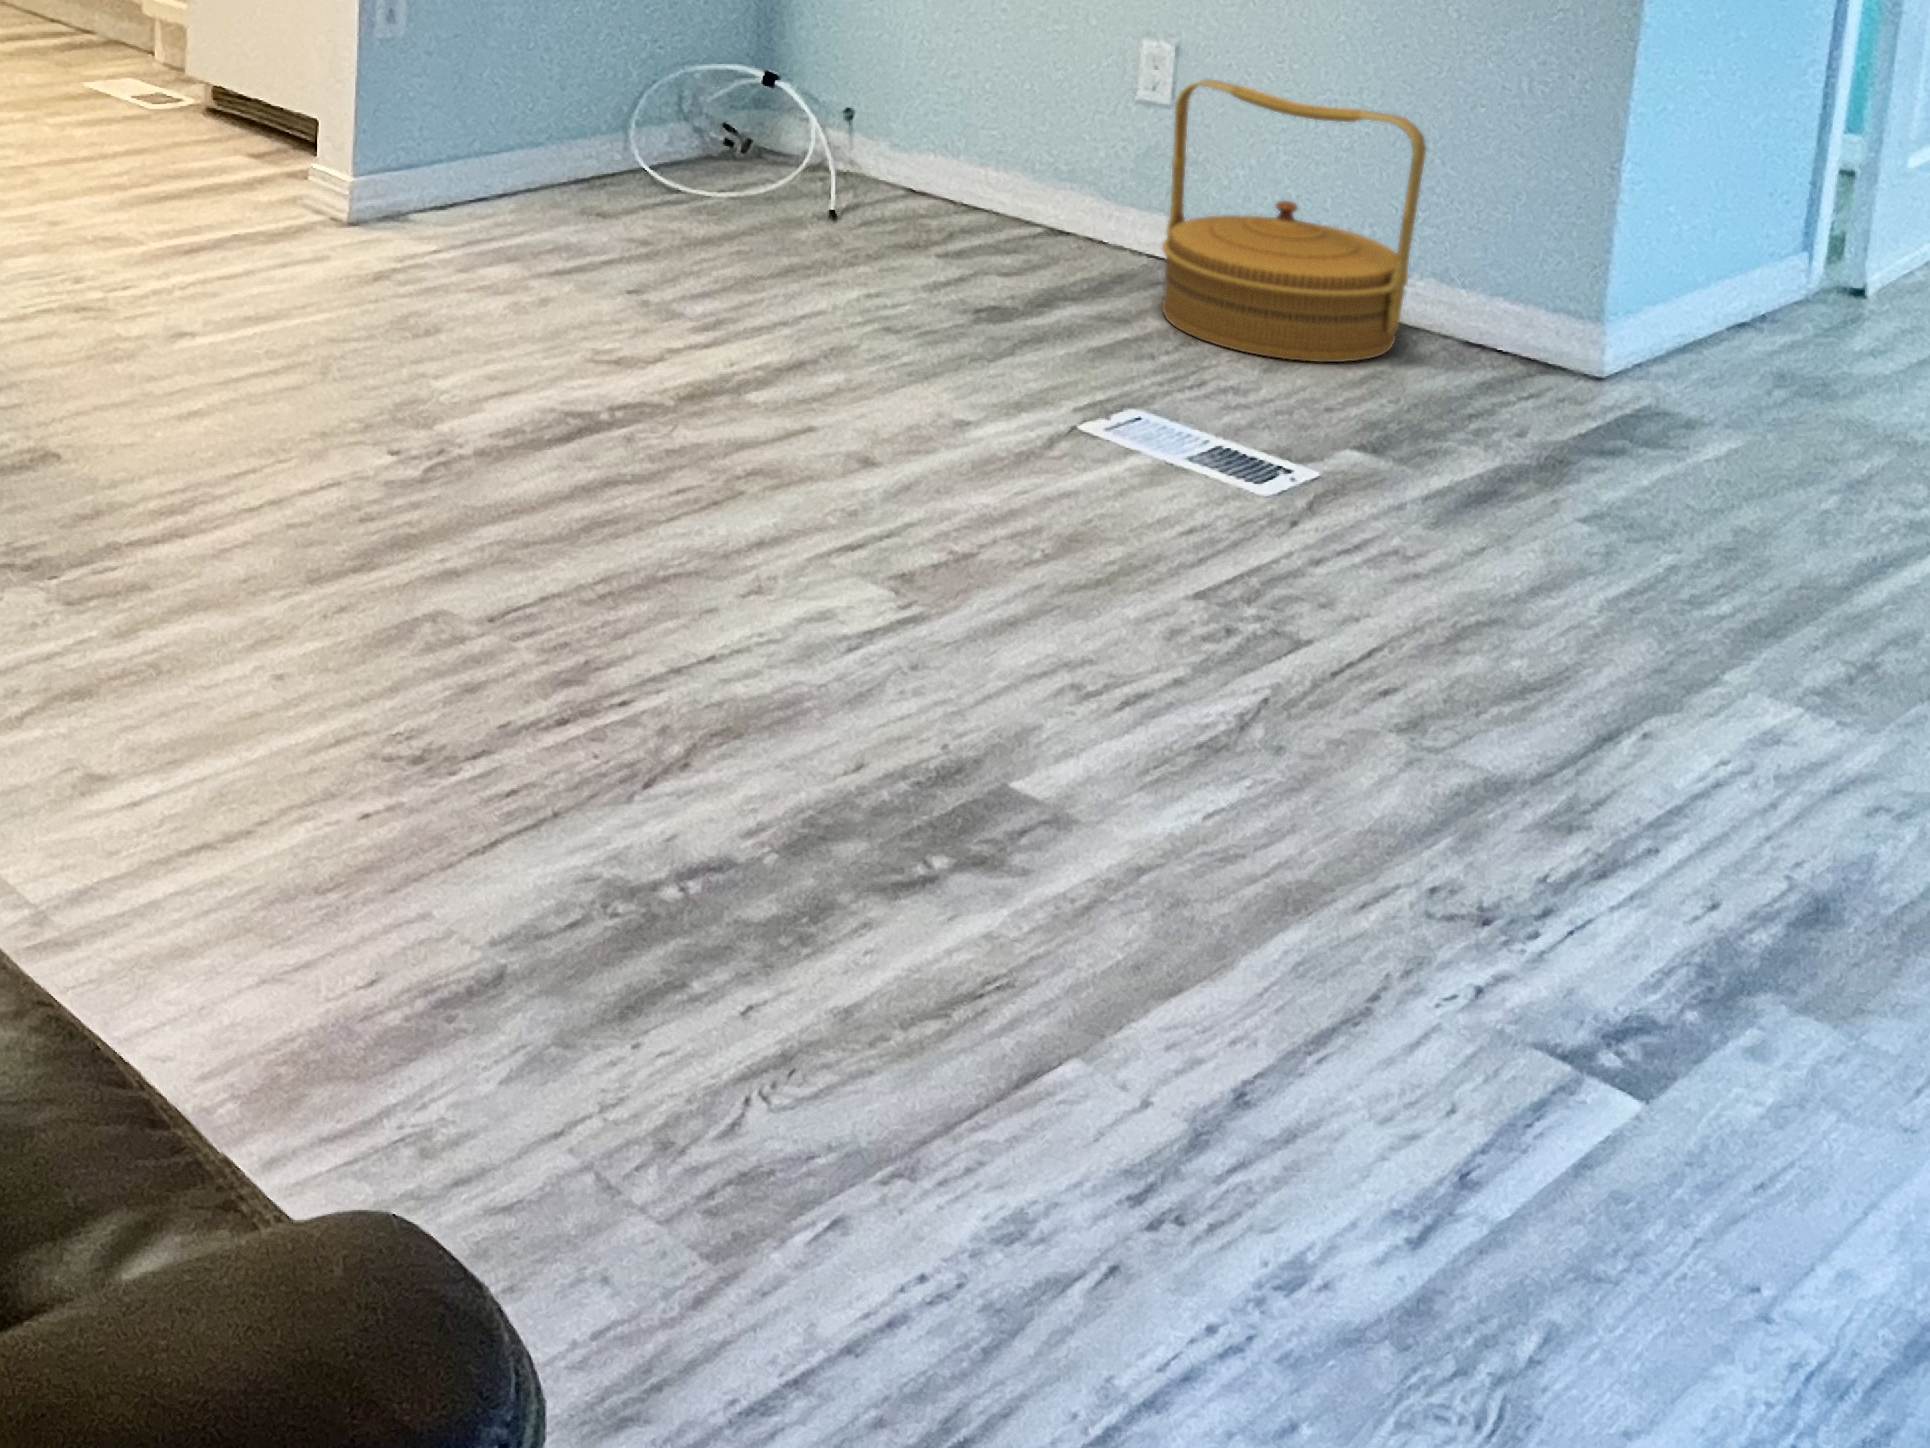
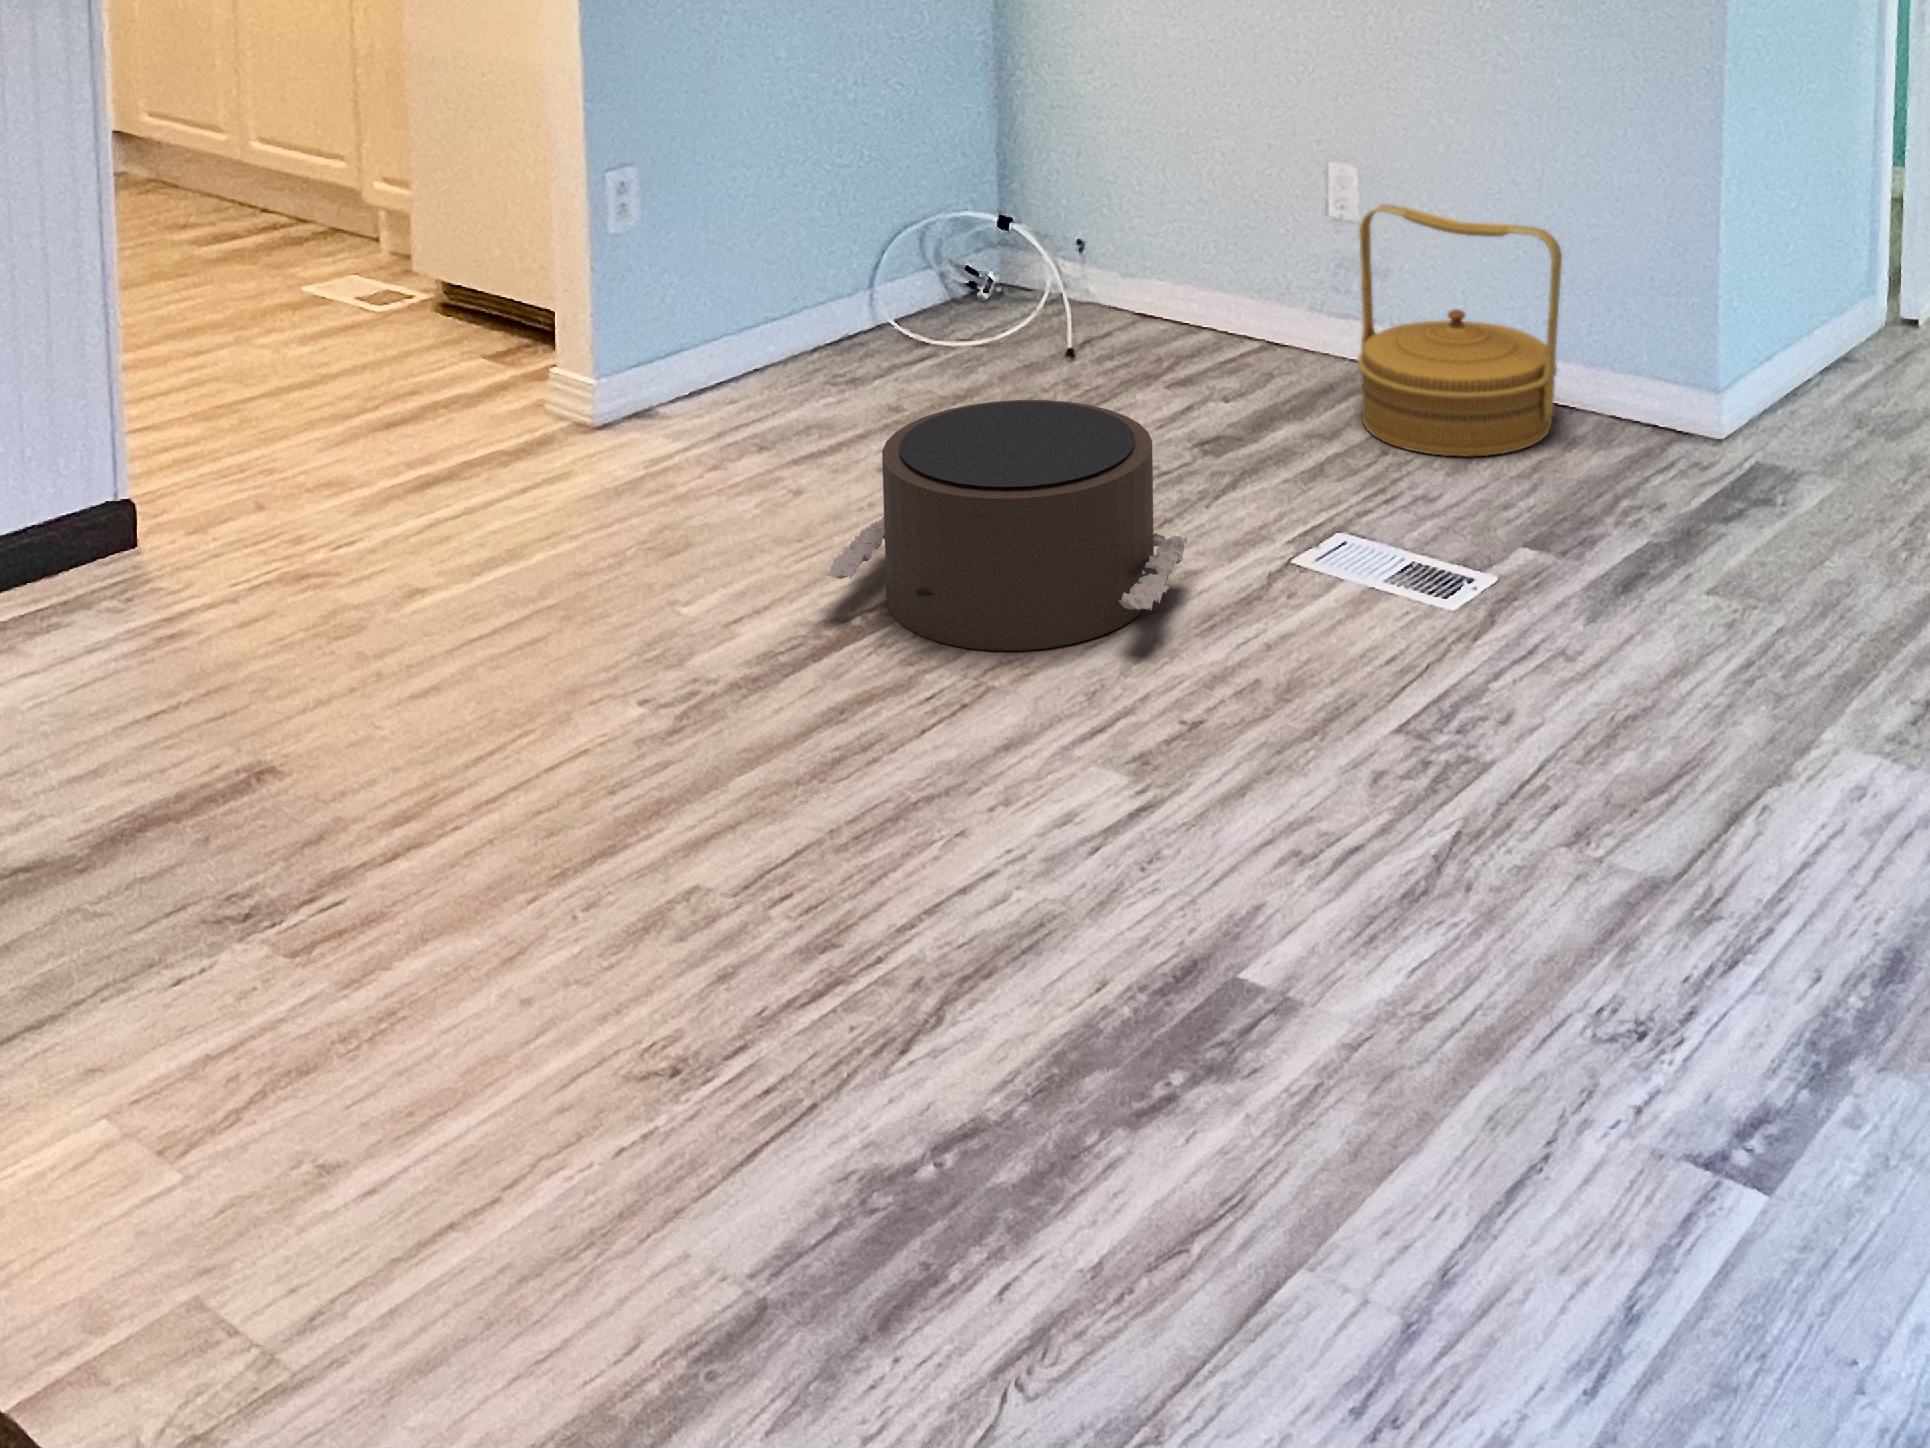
pouf: none [575,224,961,467] -> present [827,400,1188,651]

